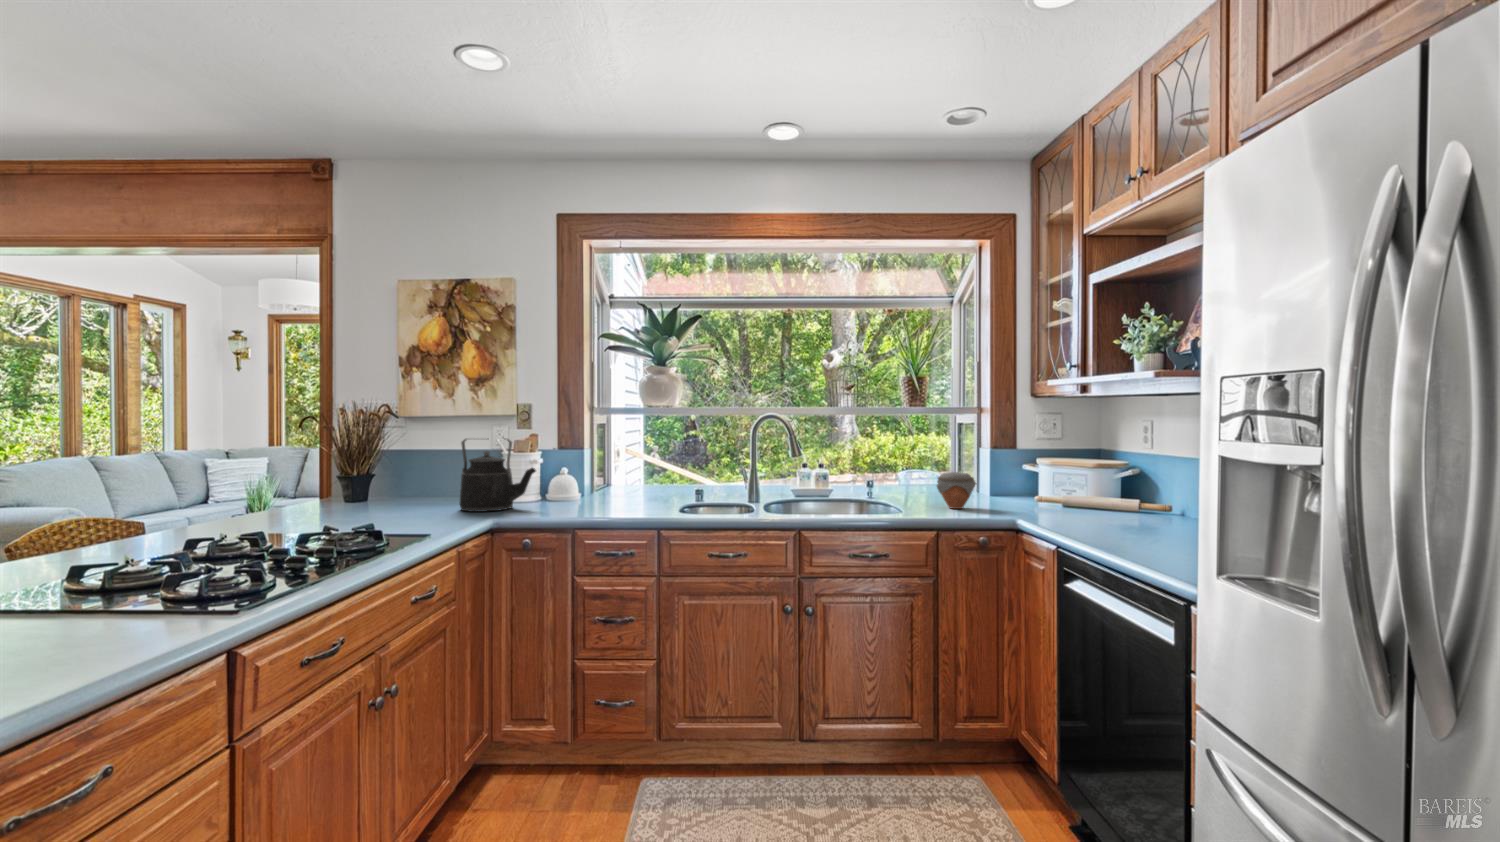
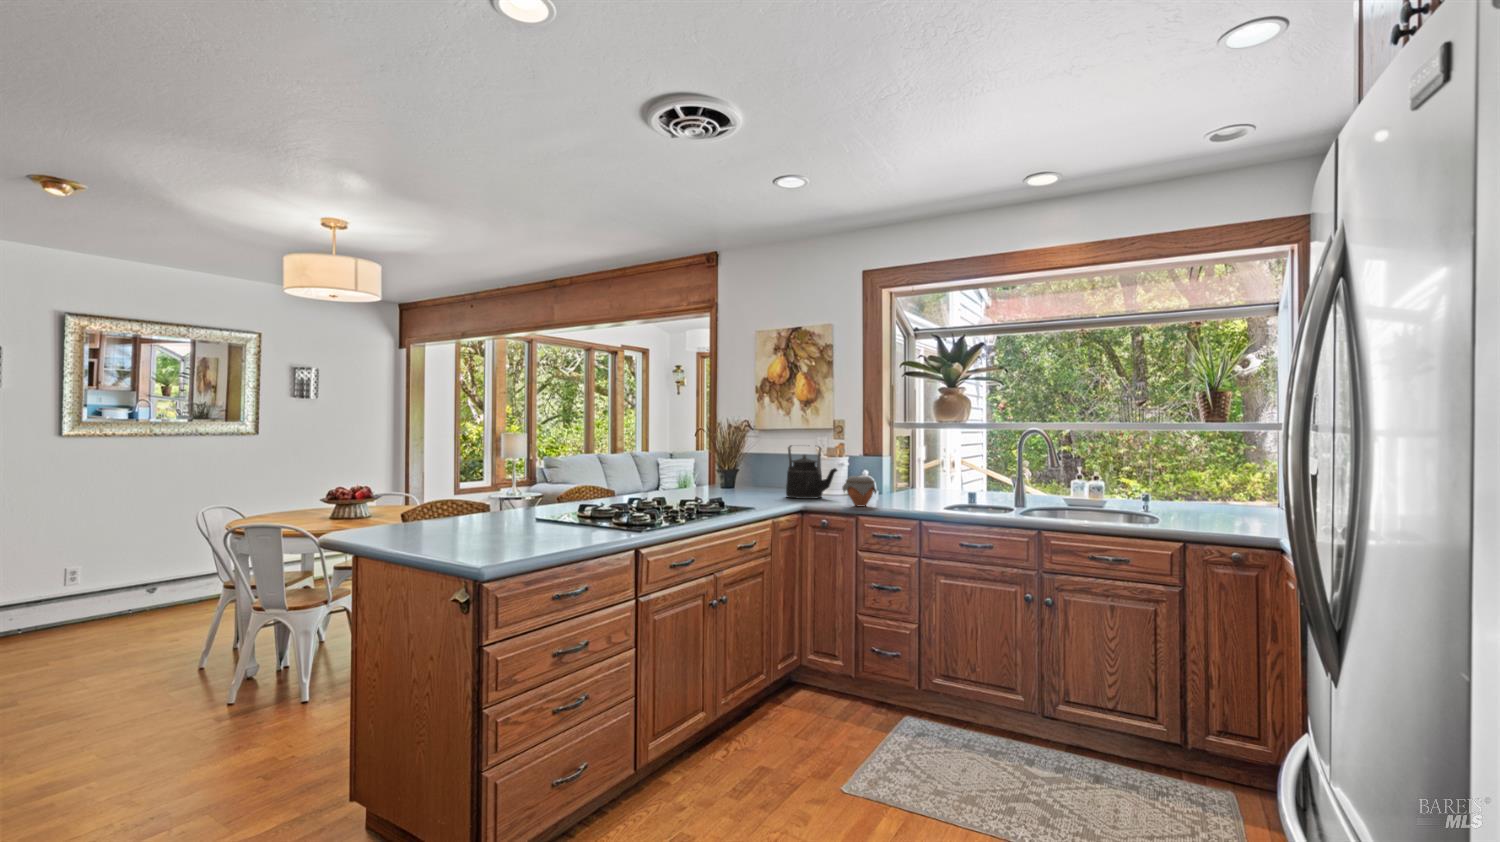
jar: present [937,472,976,509] -> present [842,476,877,507]

